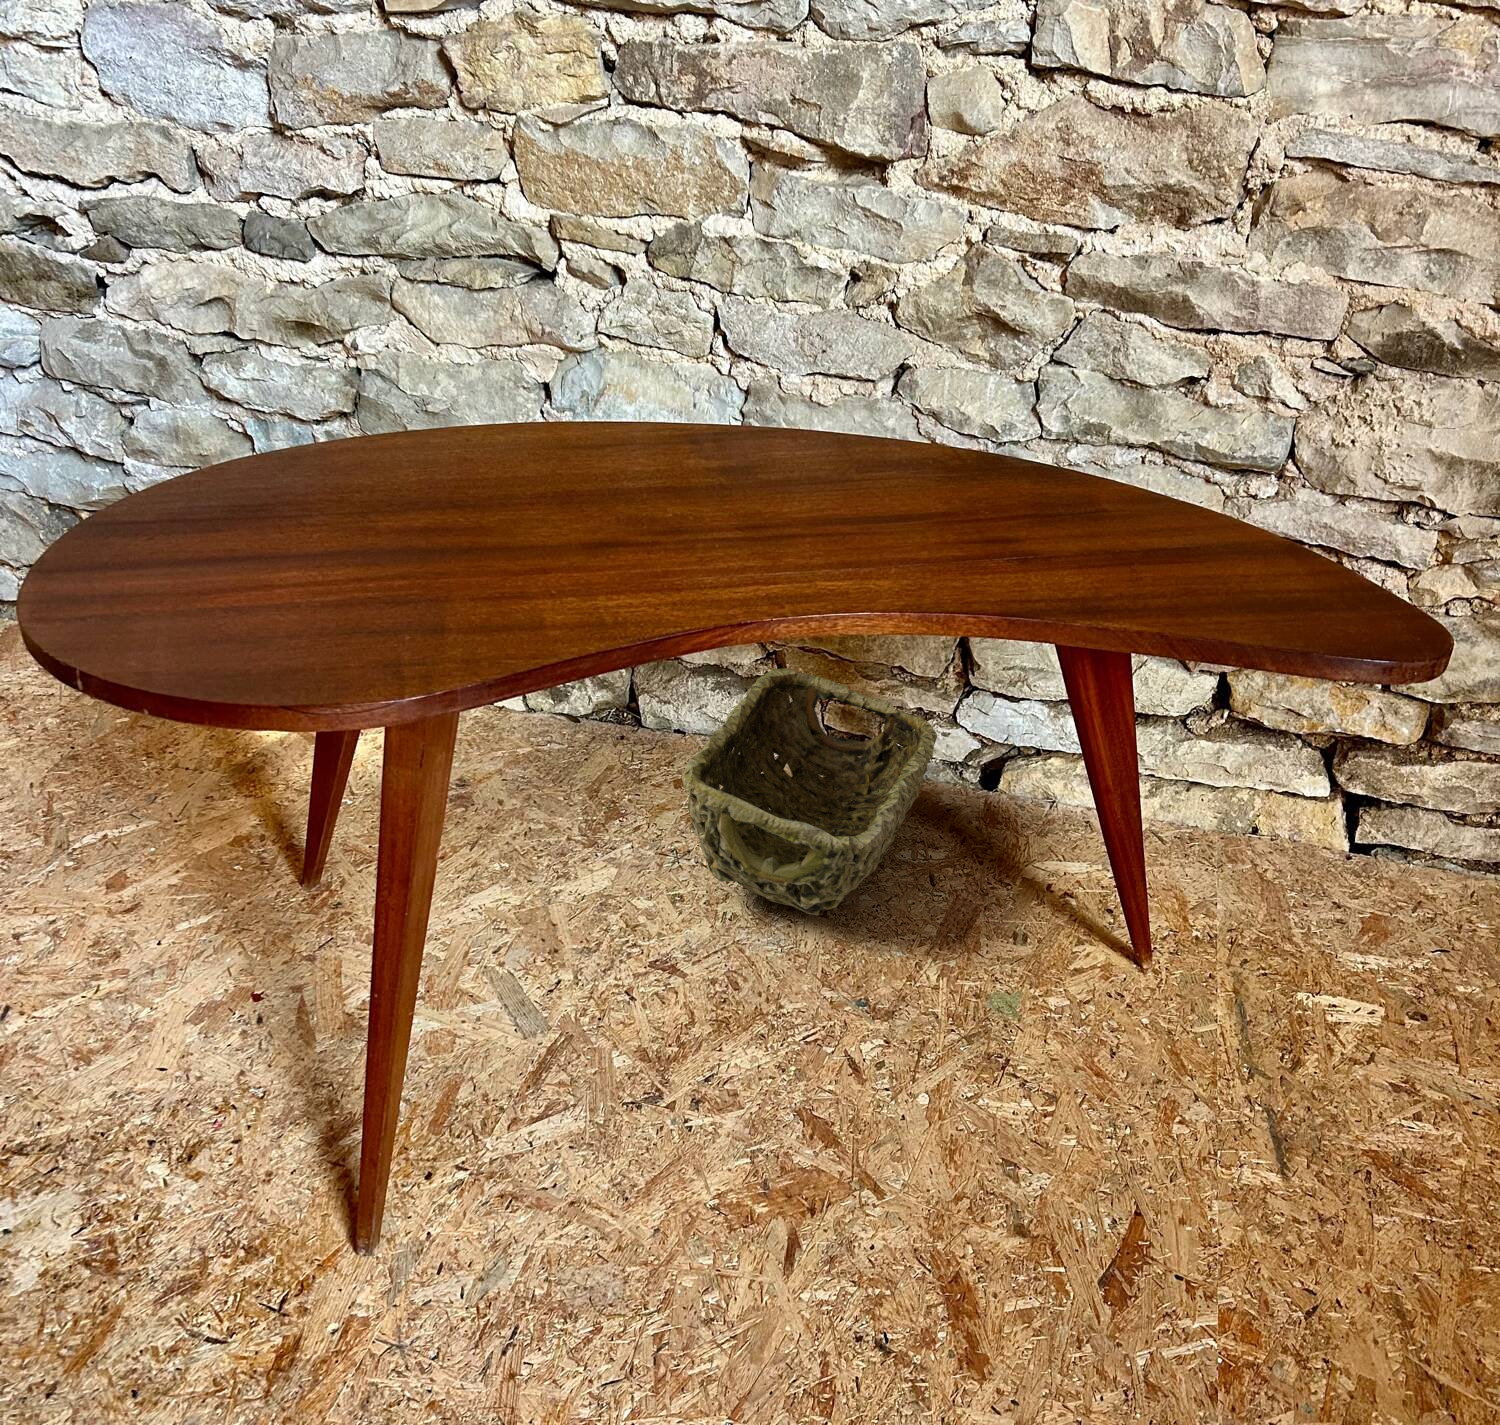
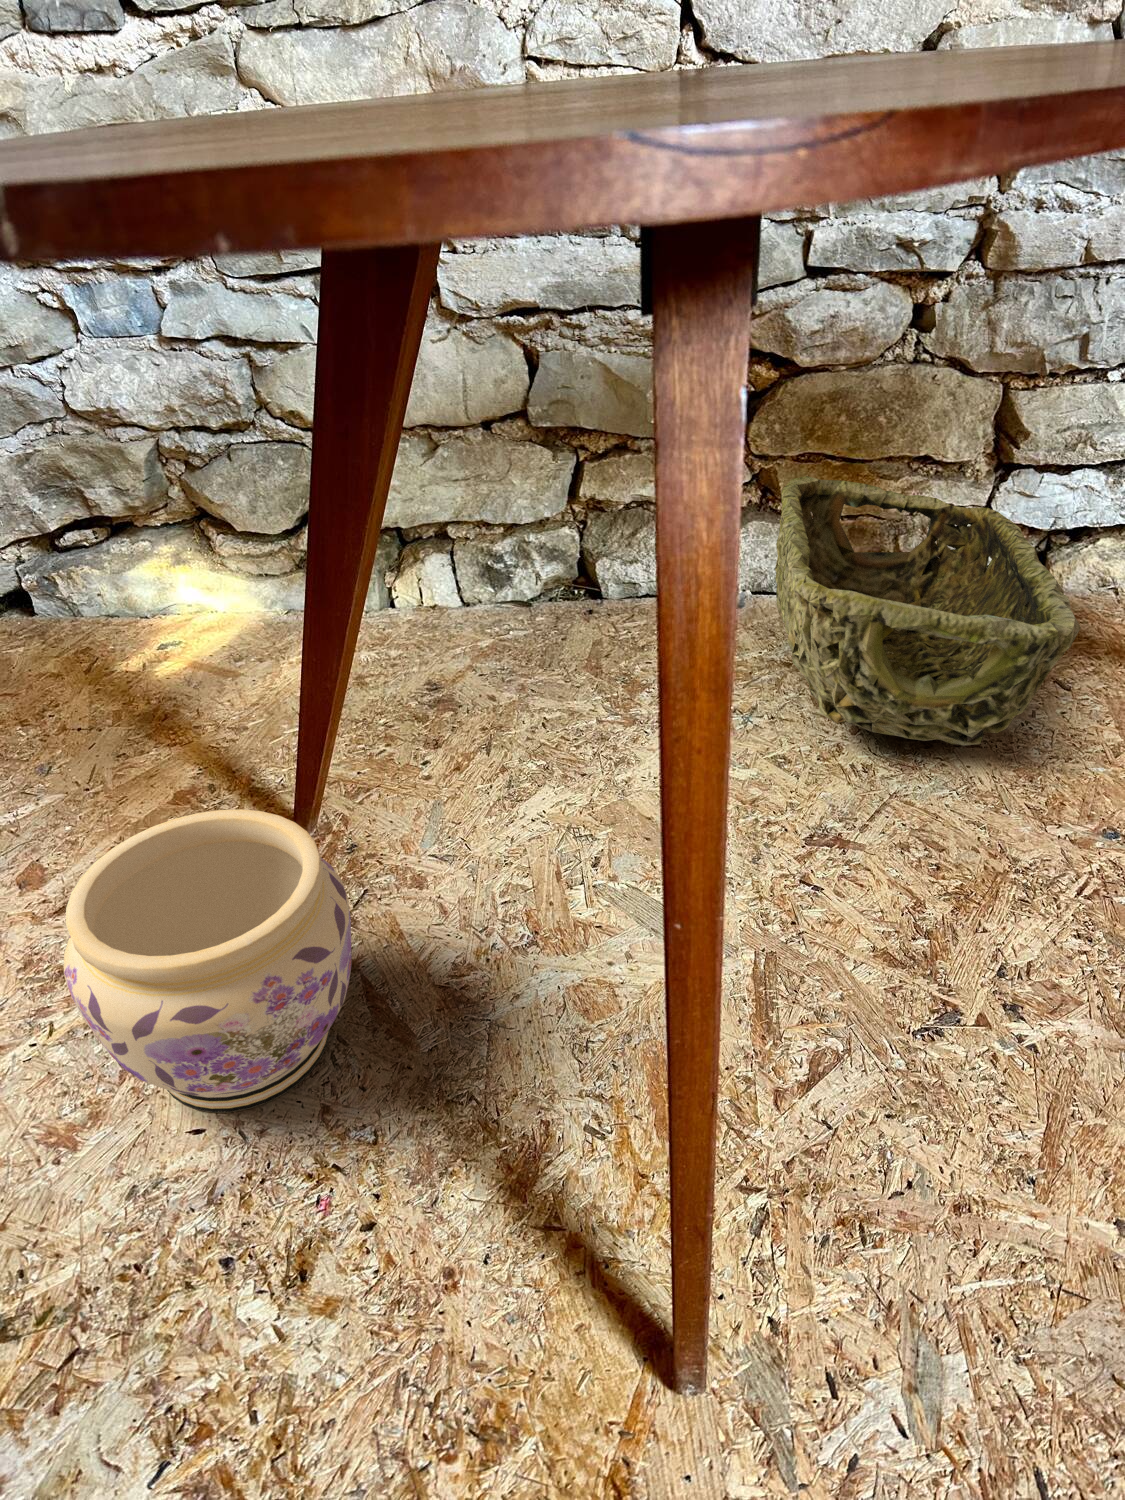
planter: none [102,870,286,1062] -> present [64,809,351,1113]

